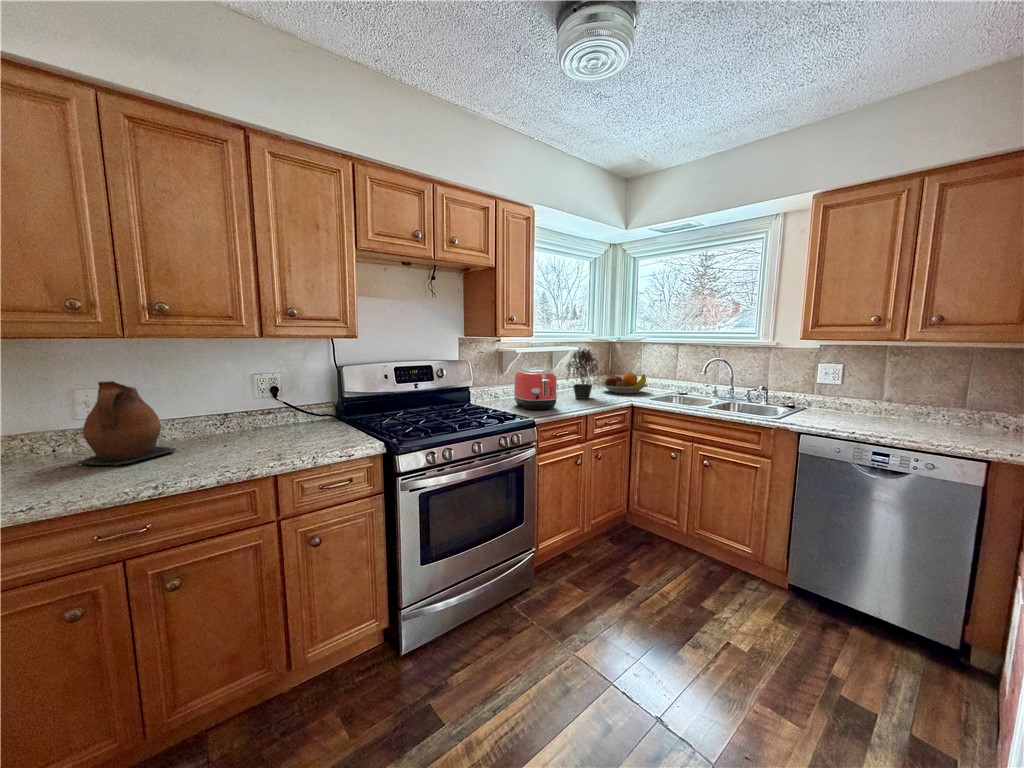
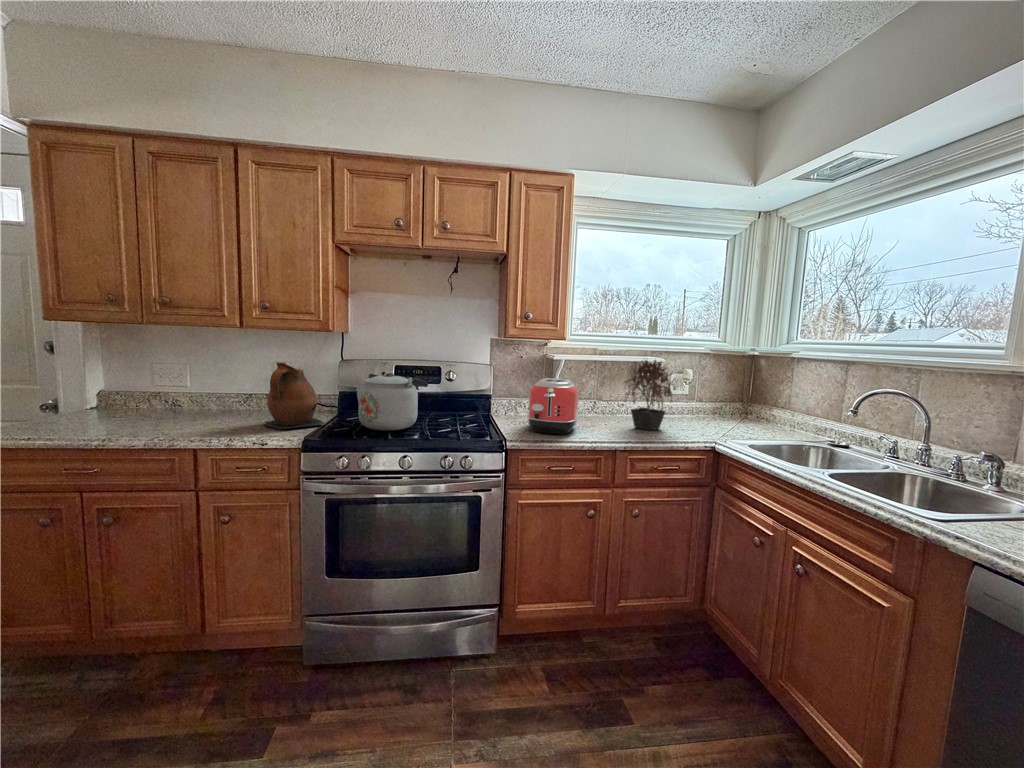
kettle: none [382,373,448,427] -> present [356,372,428,431]
fruit bowl: present [600,373,648,394] -> none [698,401,776,433]
ceramic pitcher: present [79,381,176,465] -> present [265,362,325,429]

